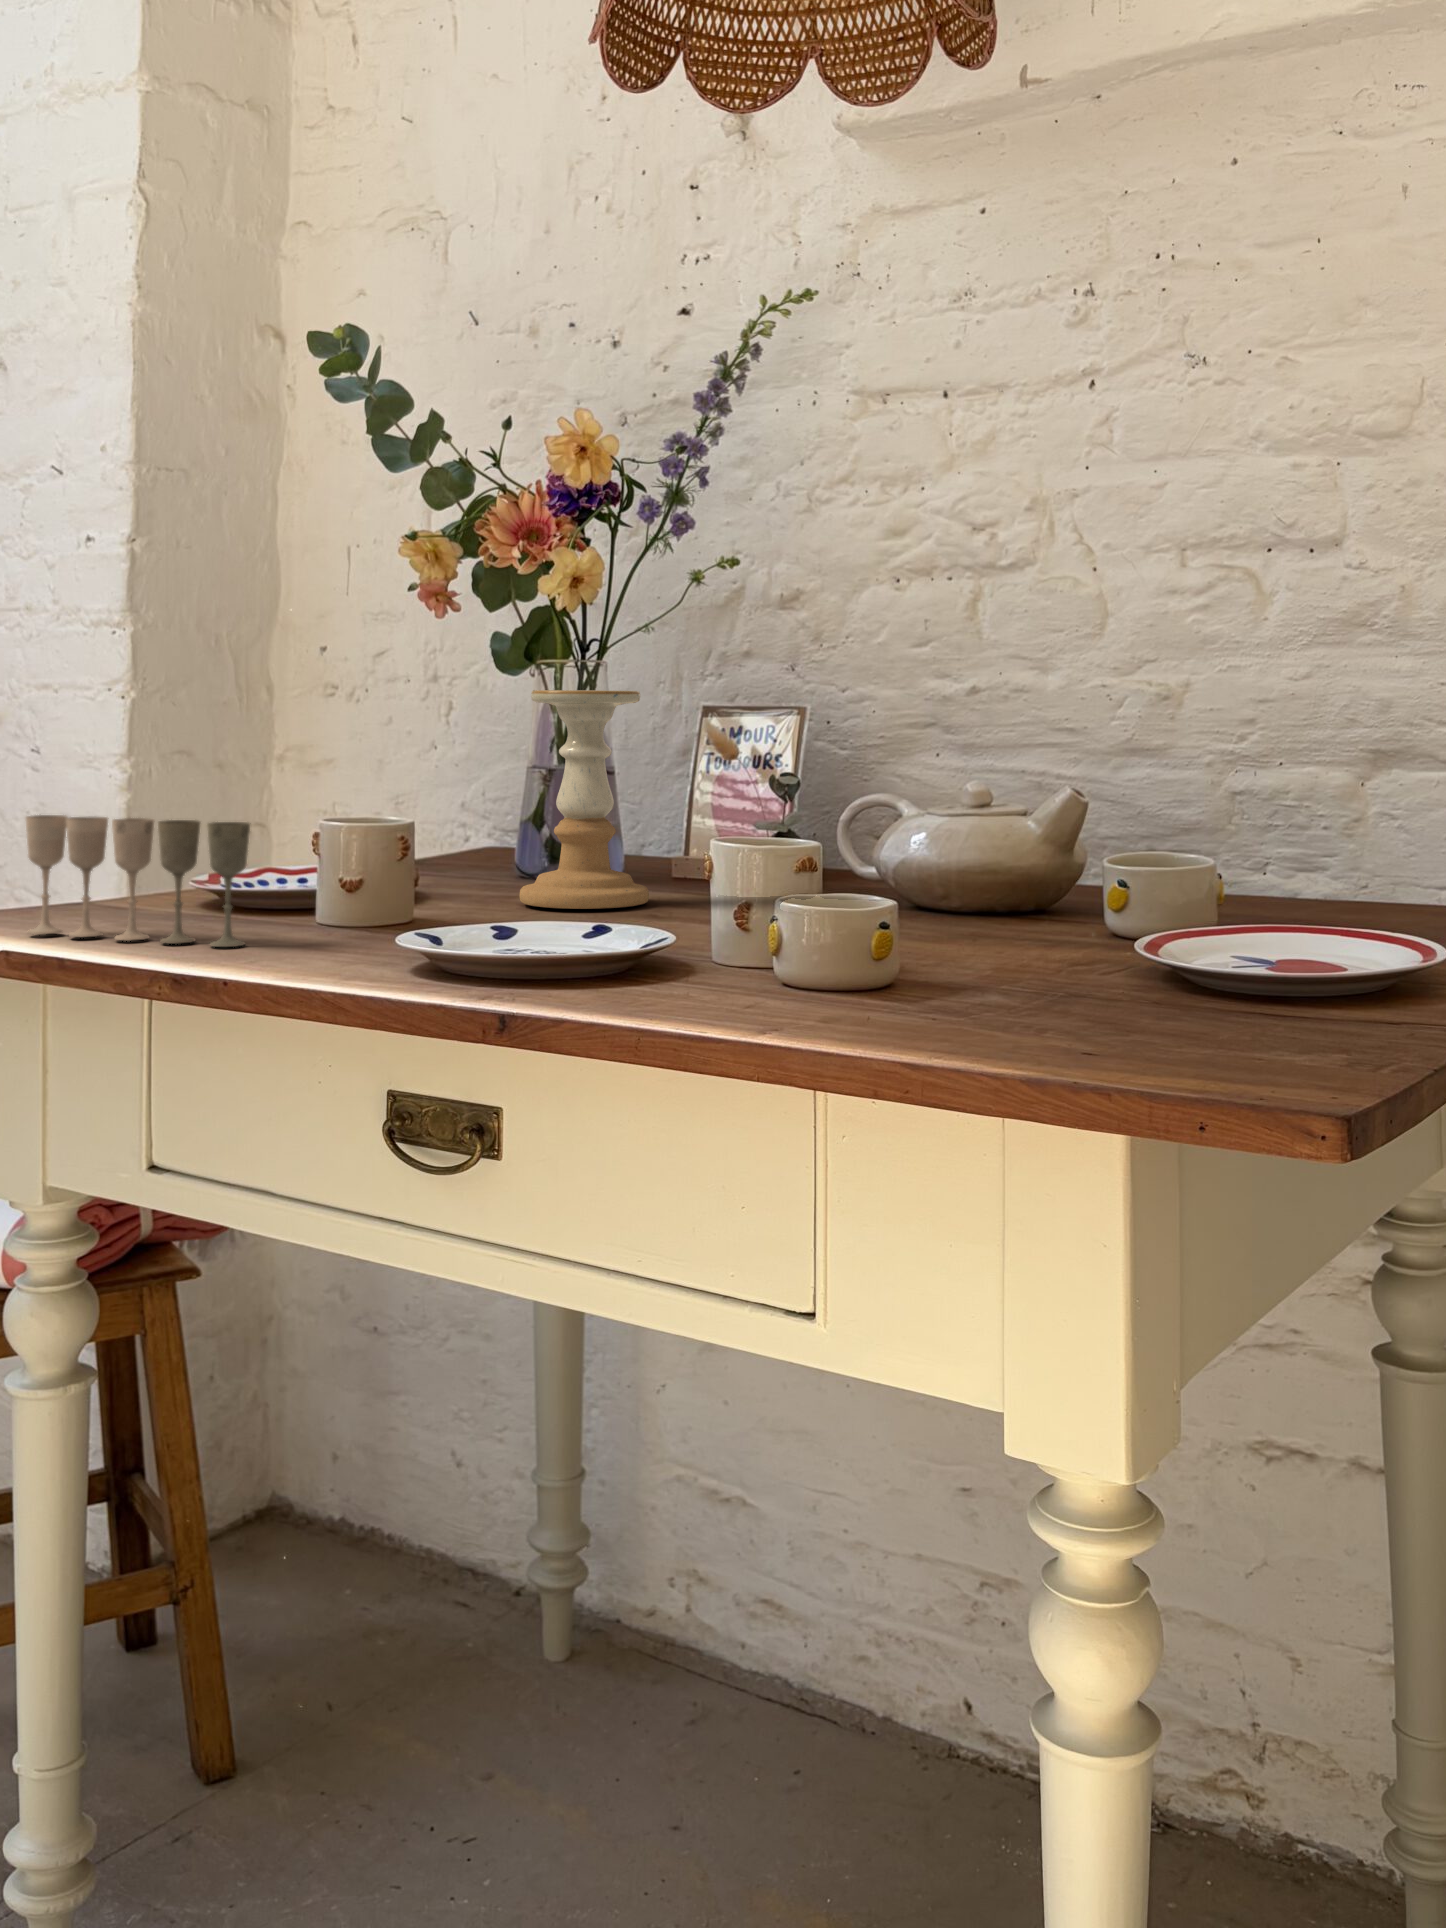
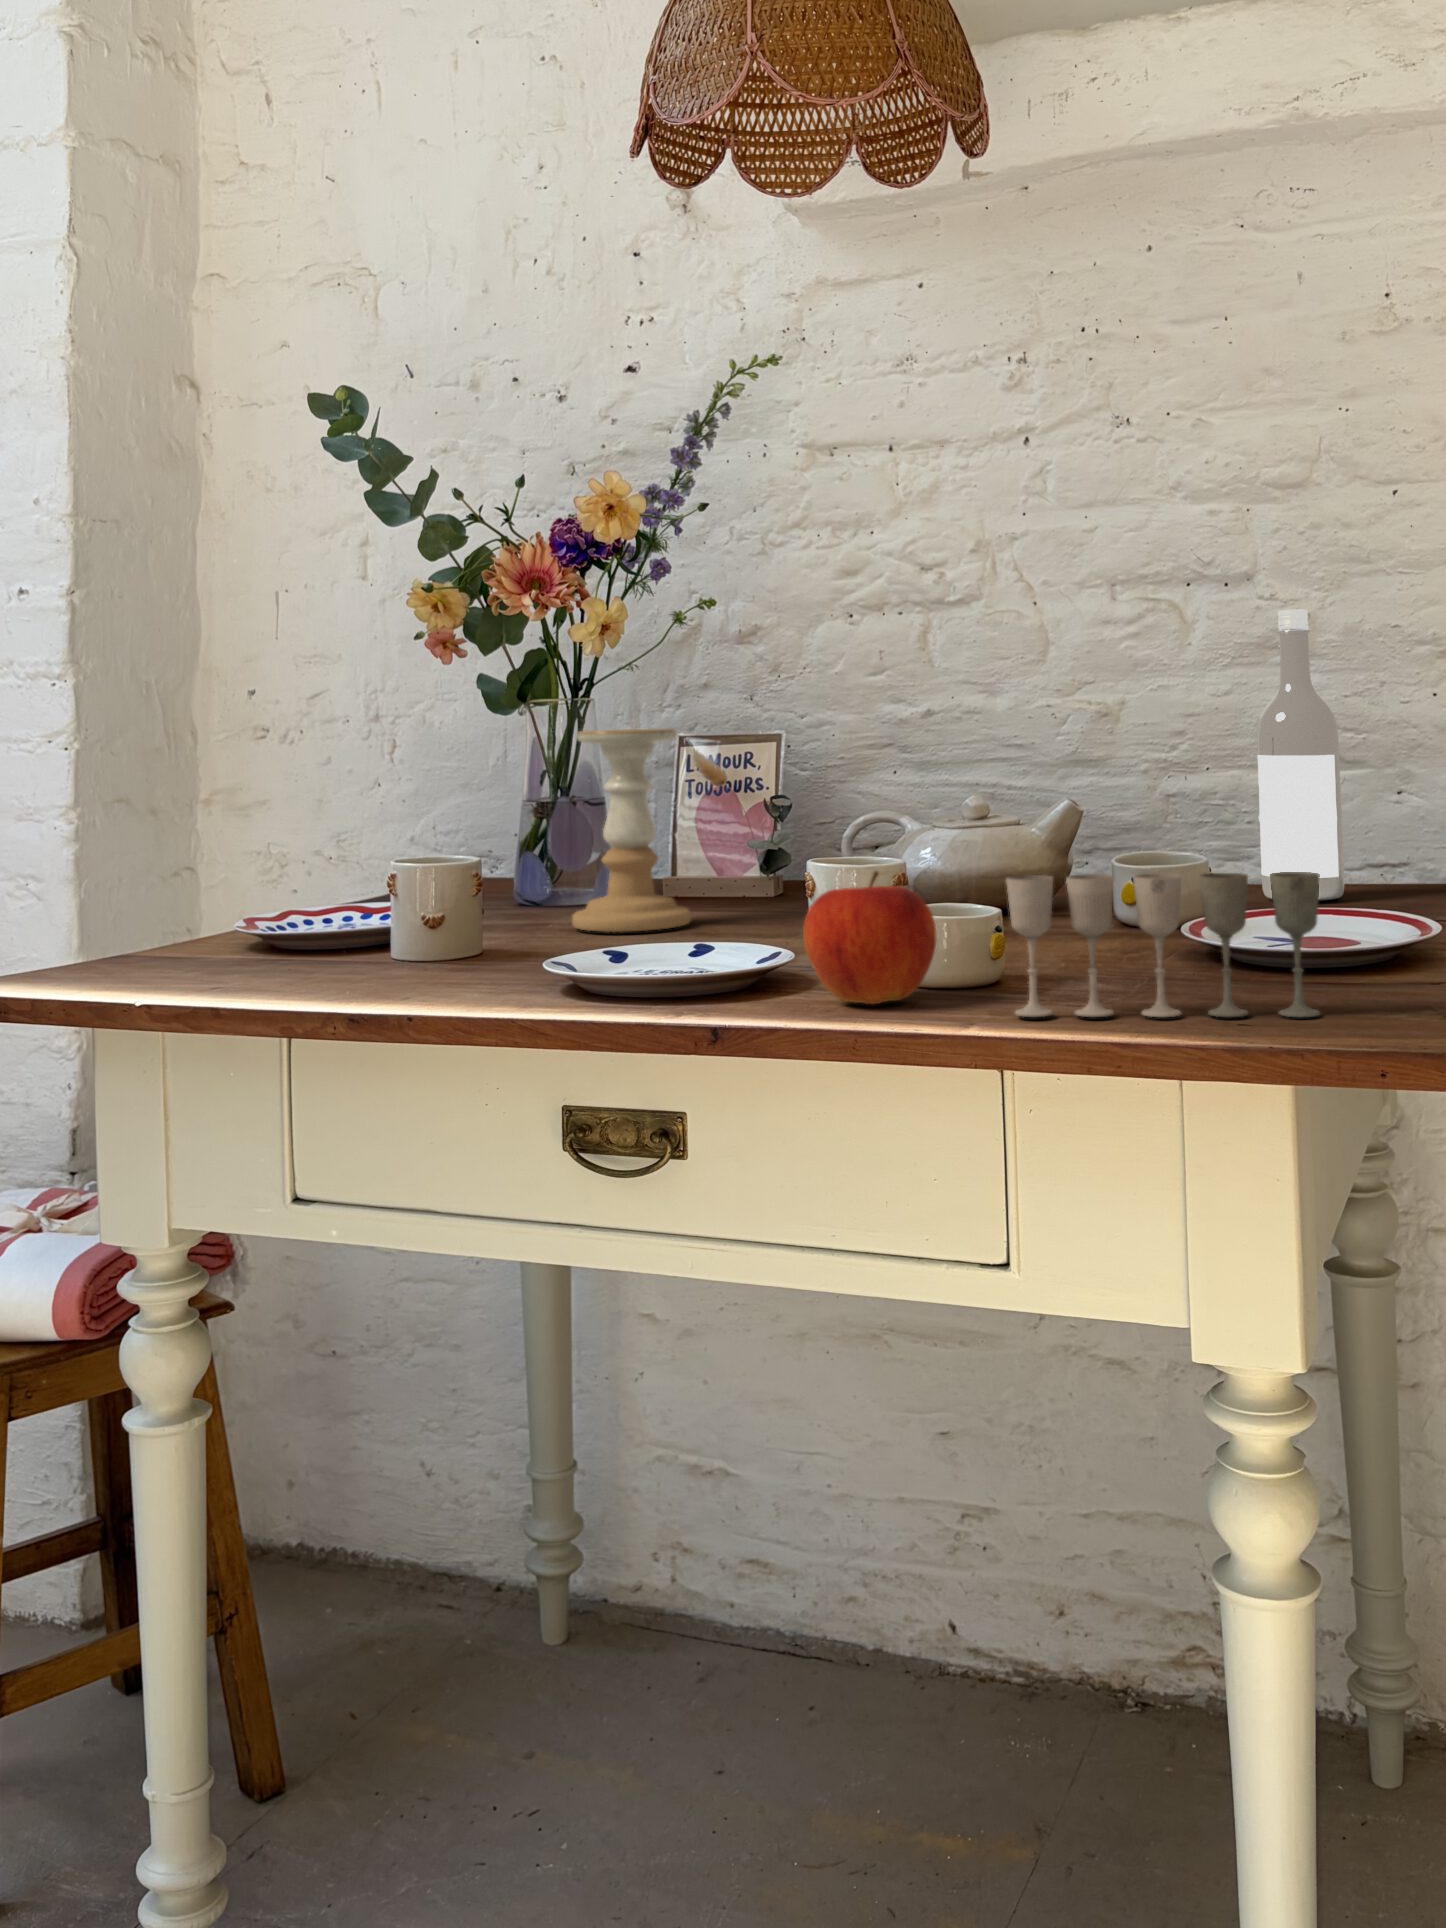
wine bottle: none [1302,576,1401,920] -> present [1257,609,1344,901]
wine glass: present [26,815,250,947] -> present [1006,872,1320,1017]
apple: none [624,851,773,1003] -> present [803,871,936,1005]

